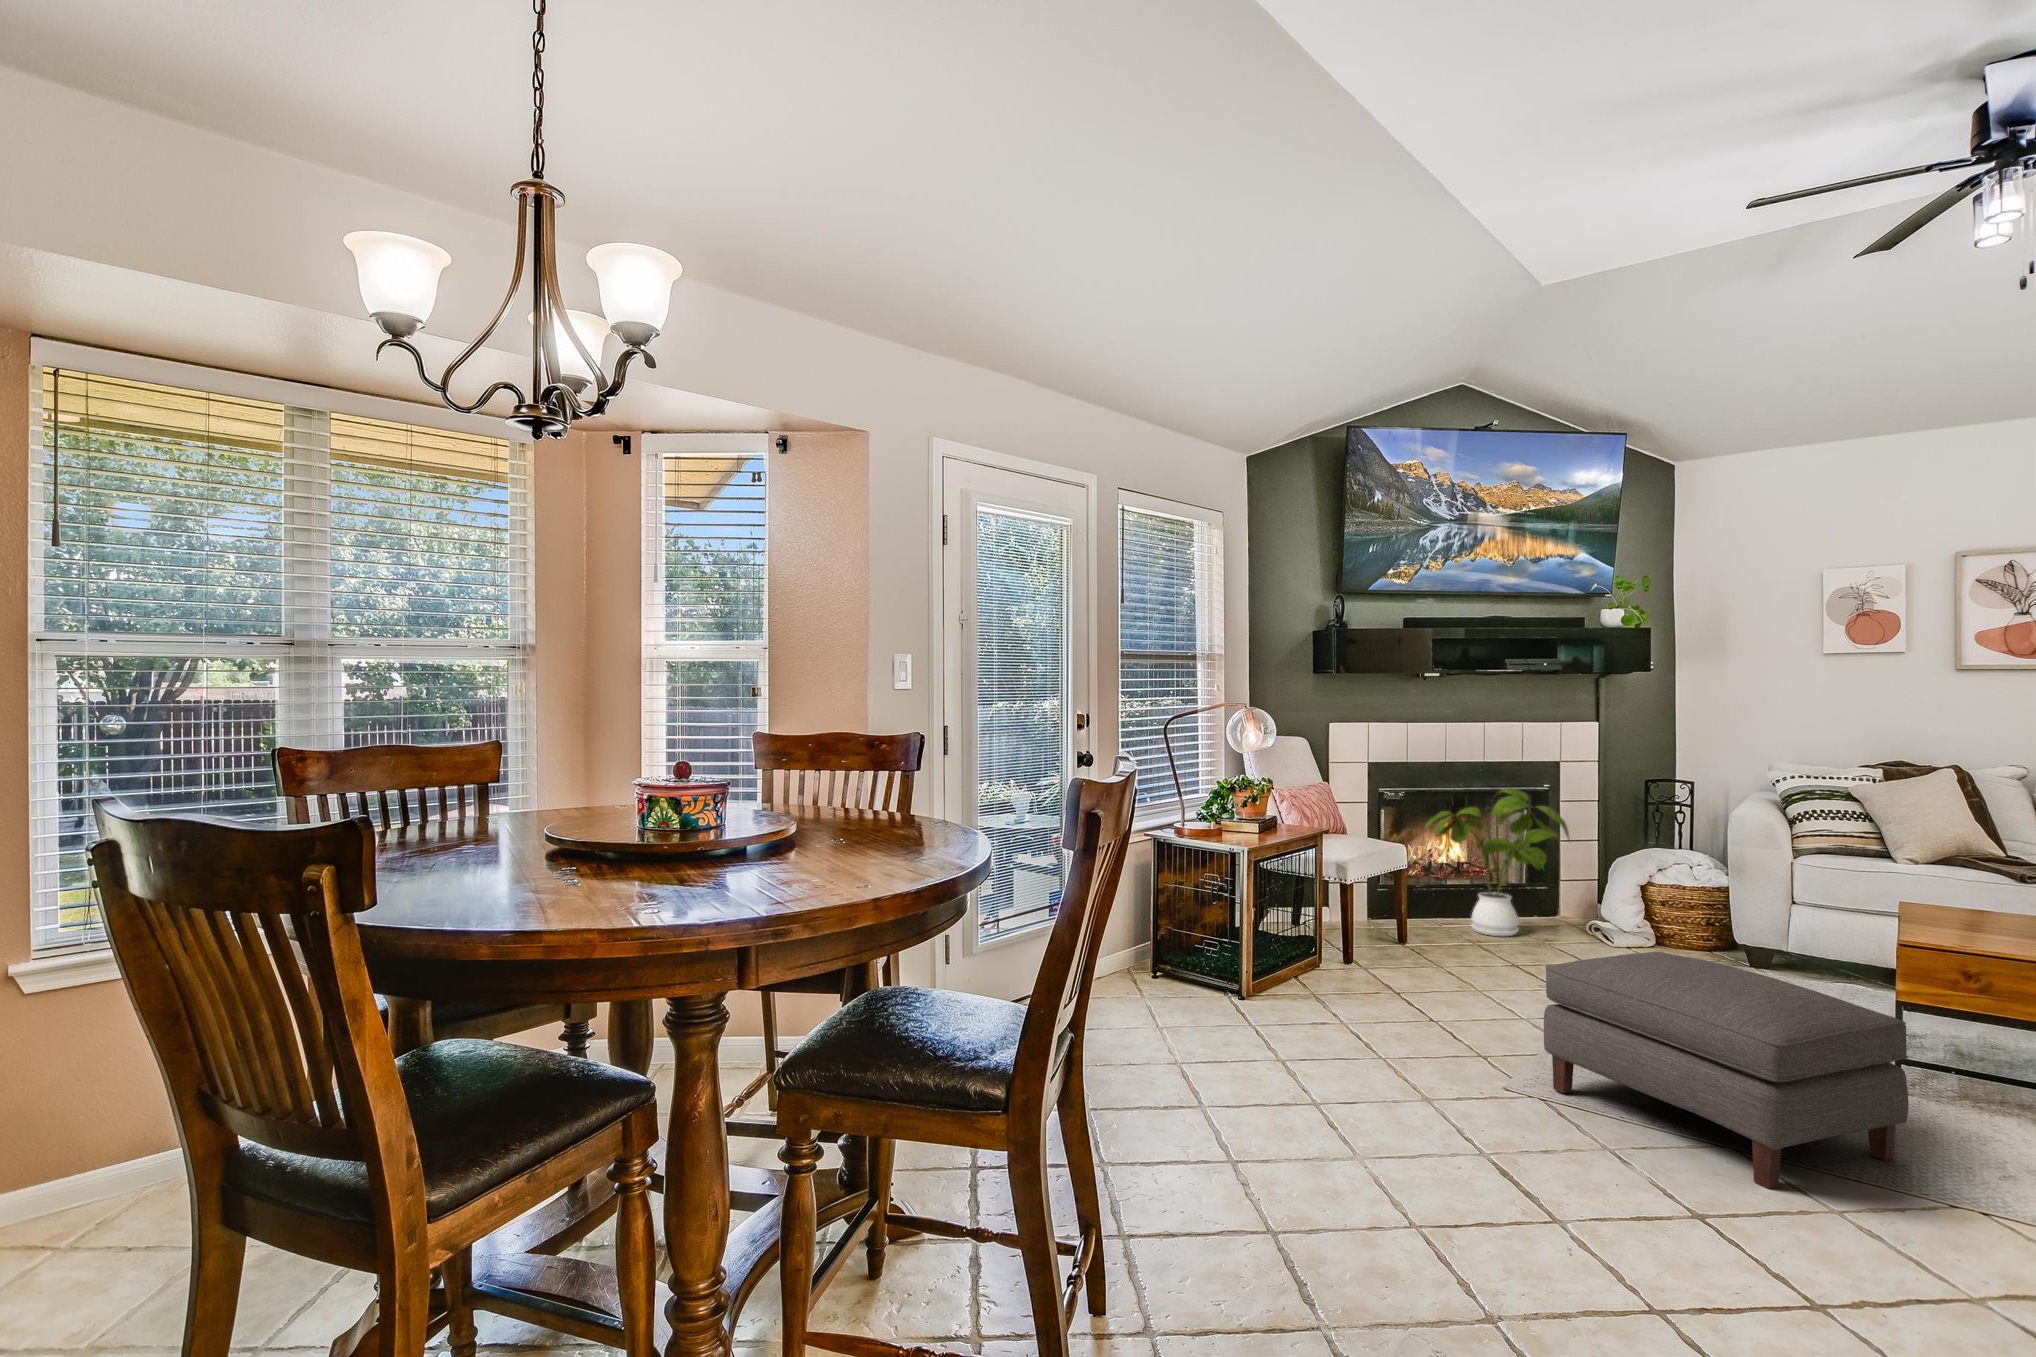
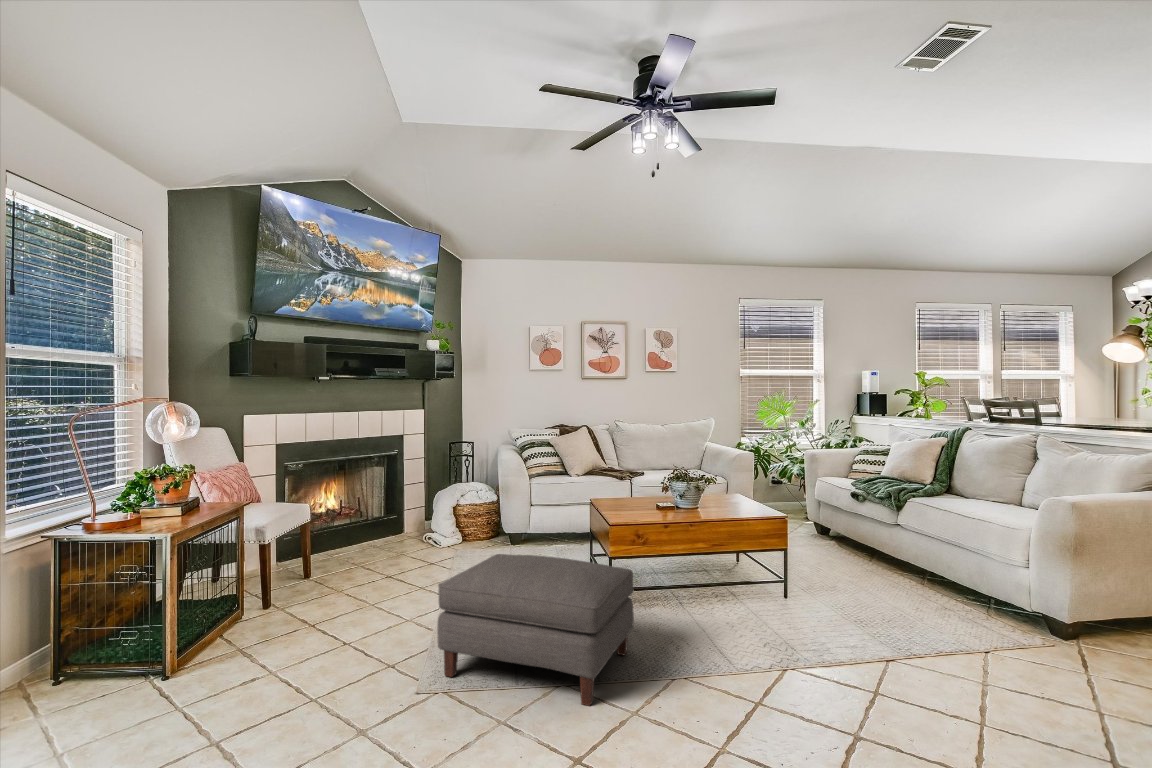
house plant: present [1422,788,1569,936] -> none [318,454,419,558]

